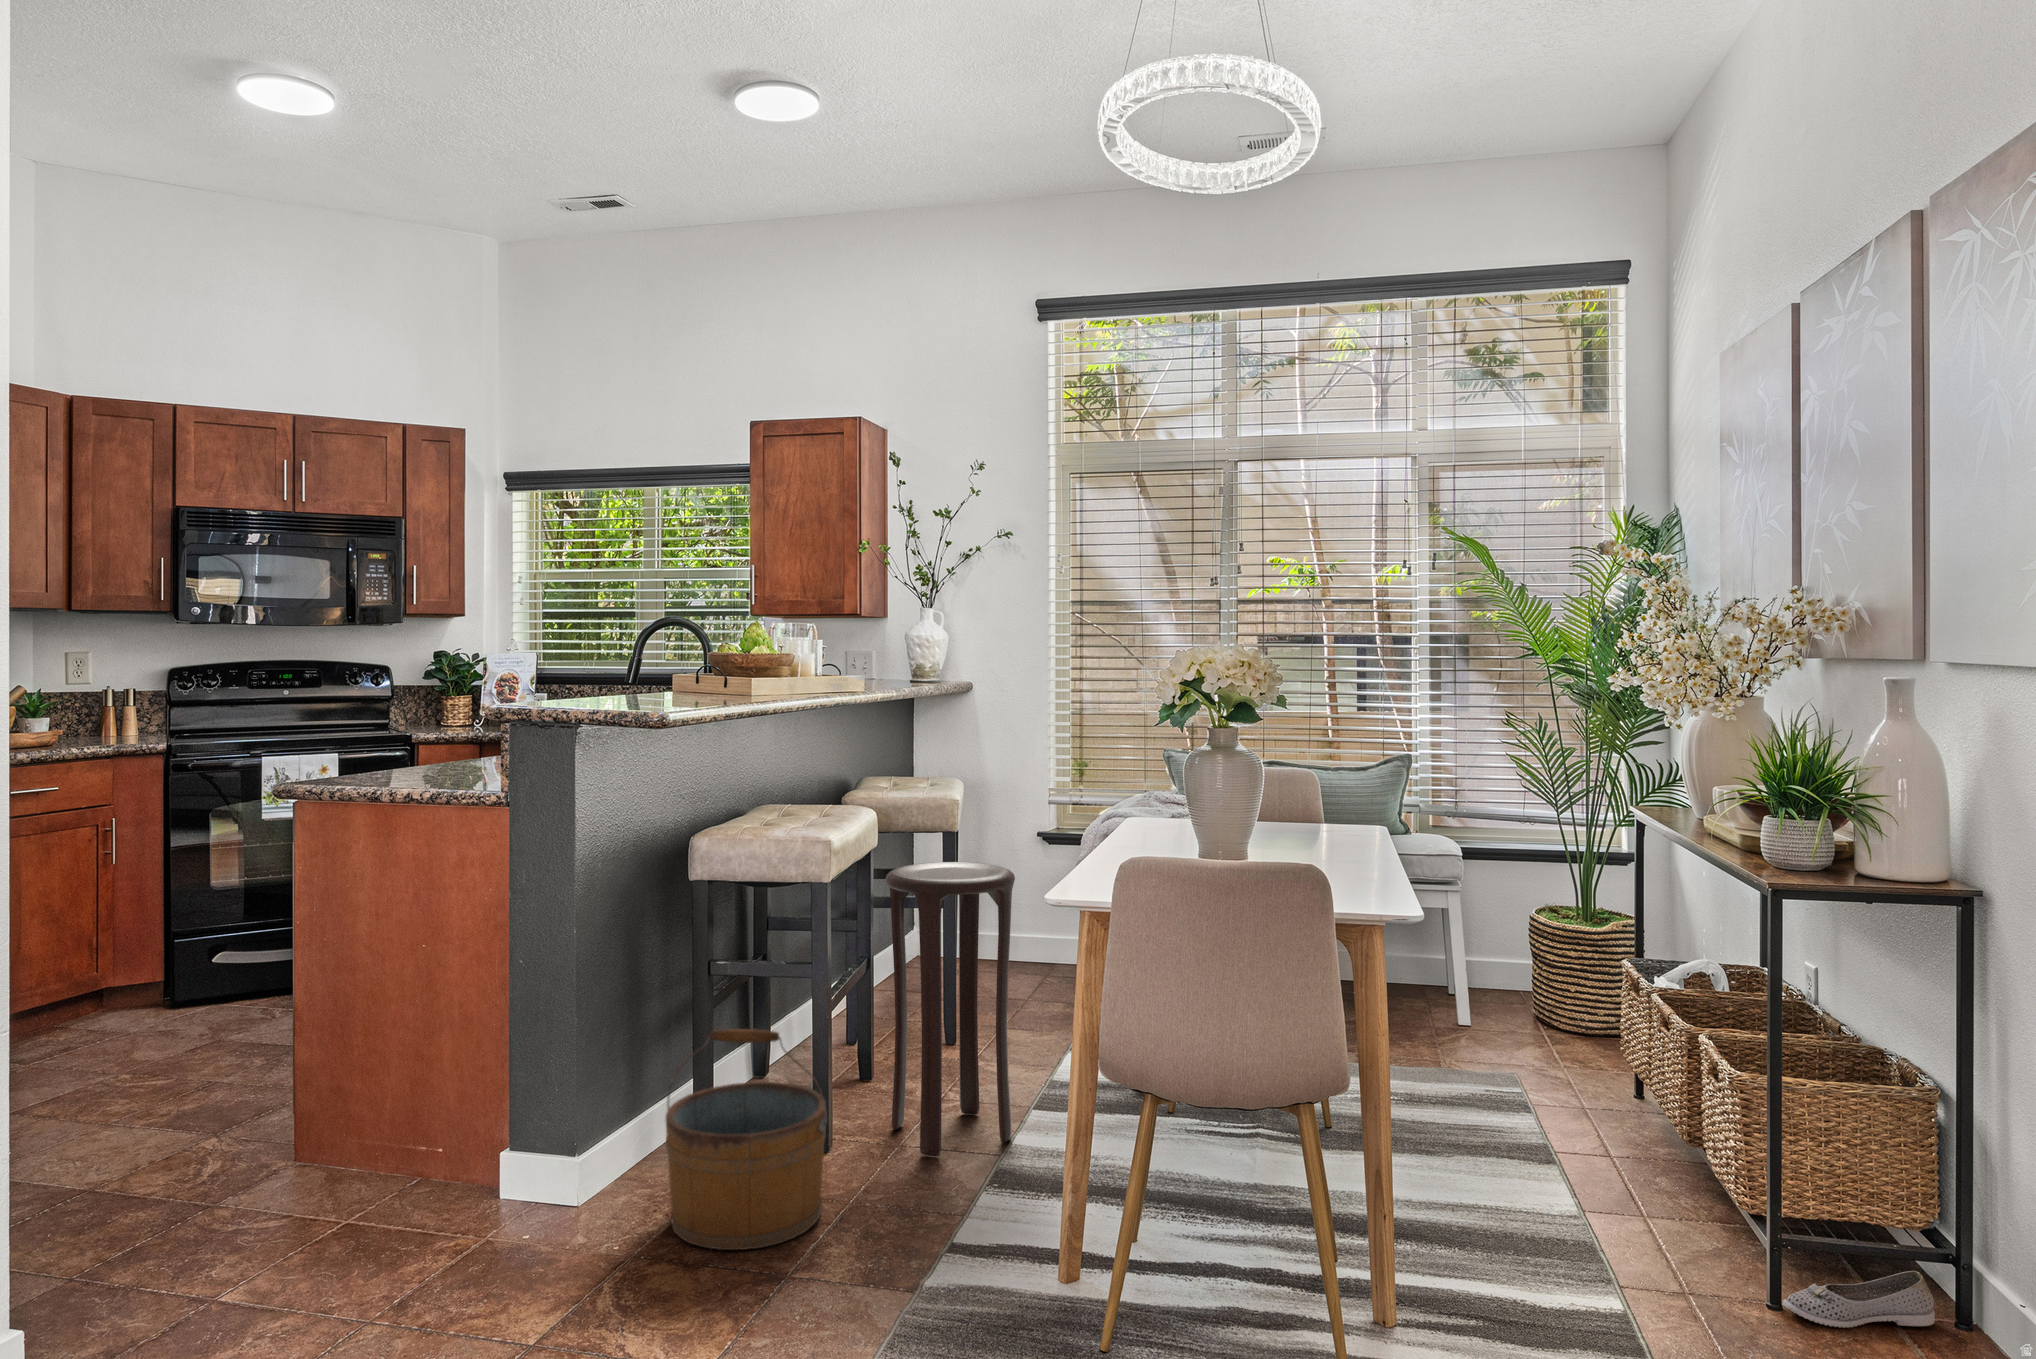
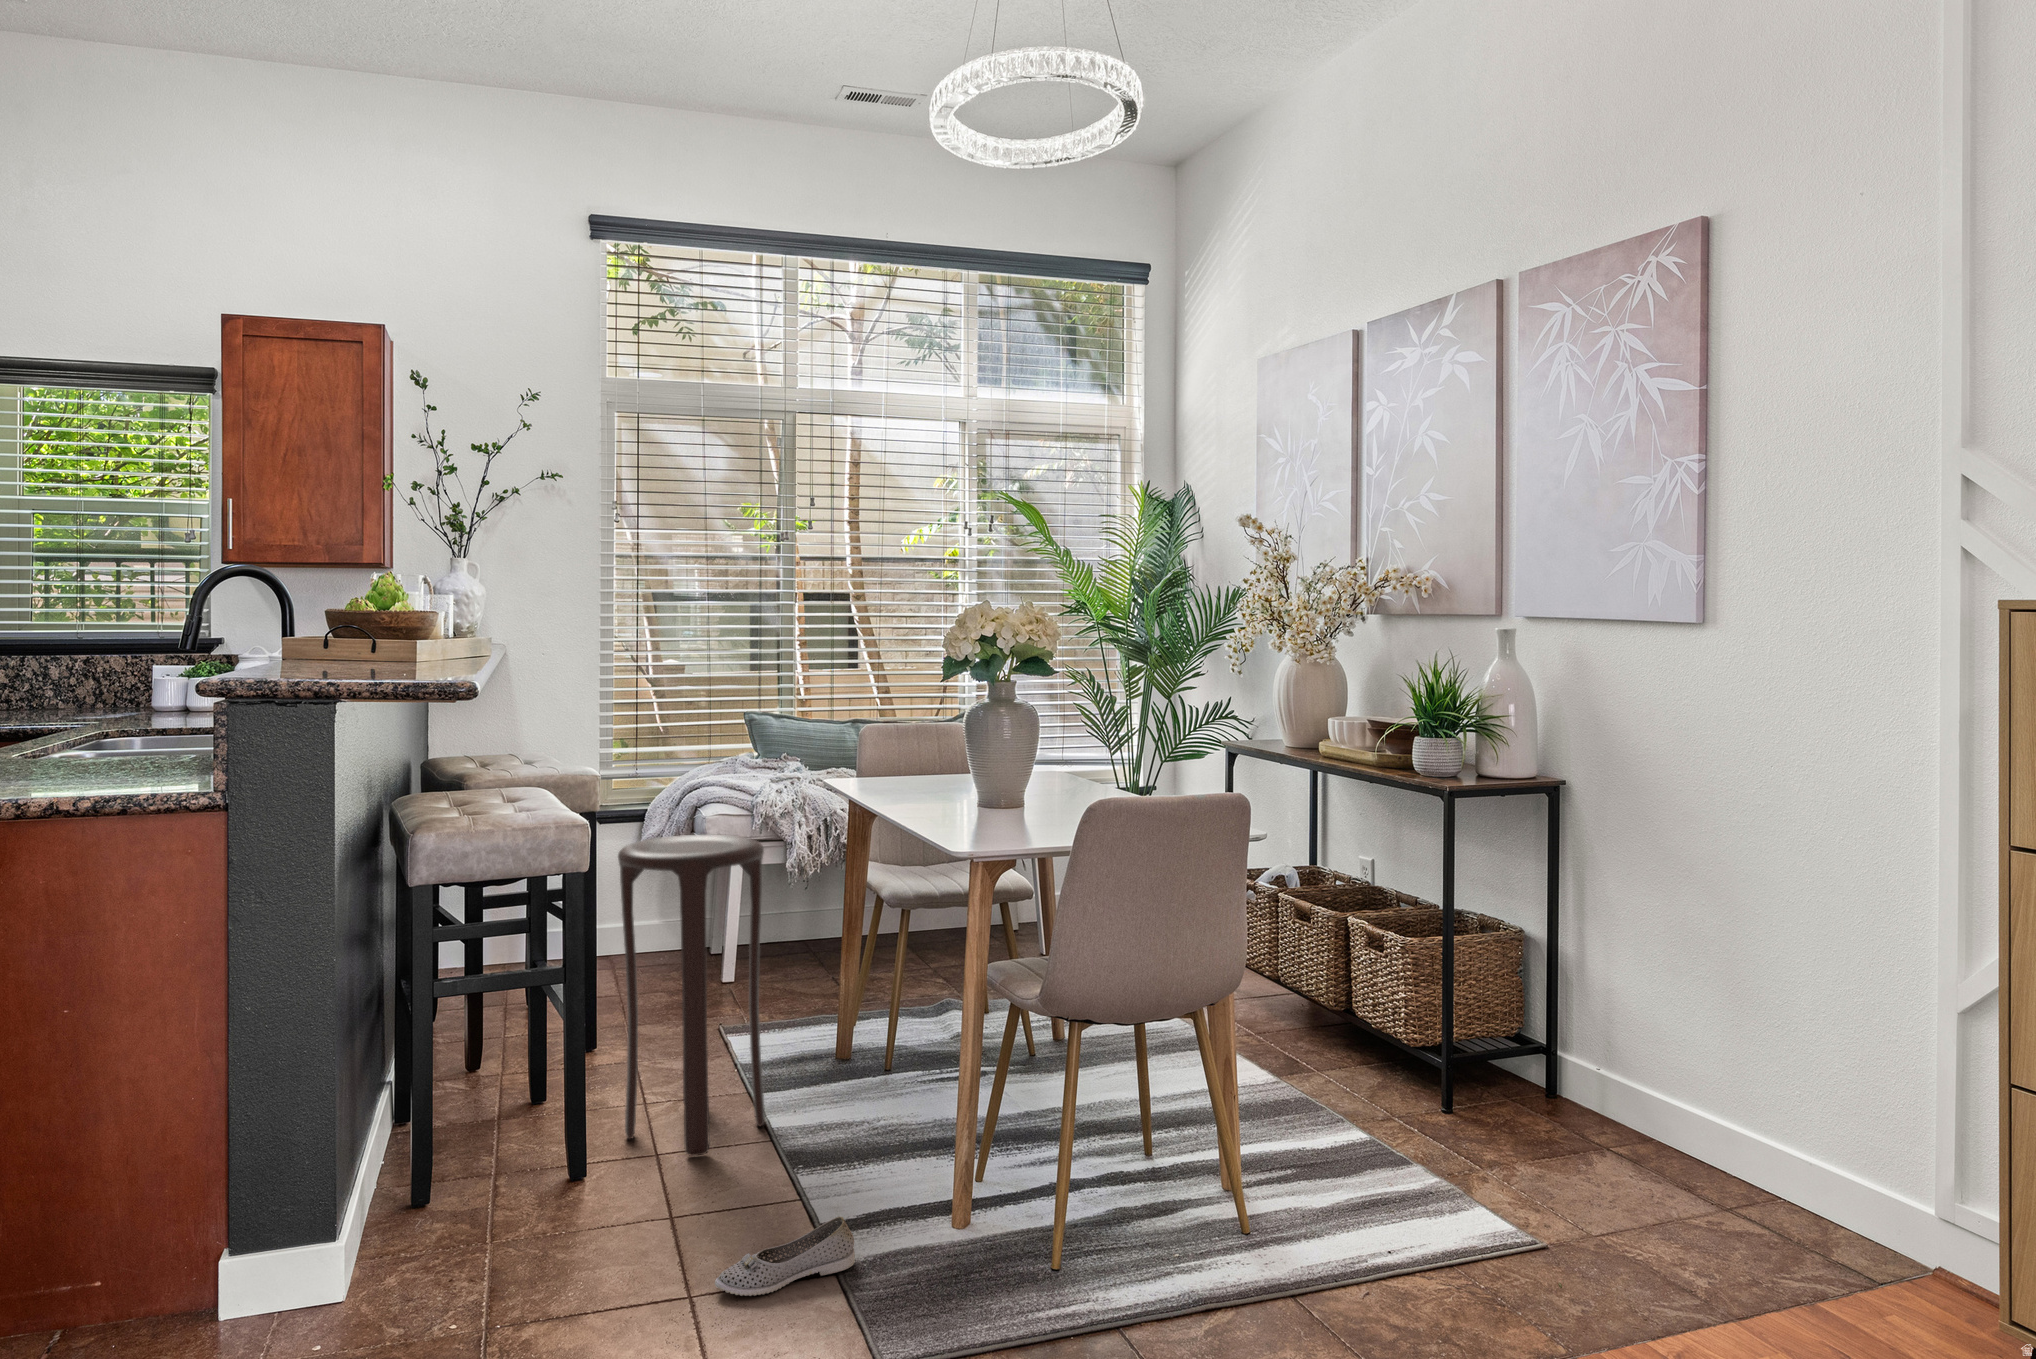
bucket: present [666,1029,827,1250] -> none [449,1040,655,1304]
shoe: present [1783,1271,1935,1328] -> present [715,1216,855,1296]

